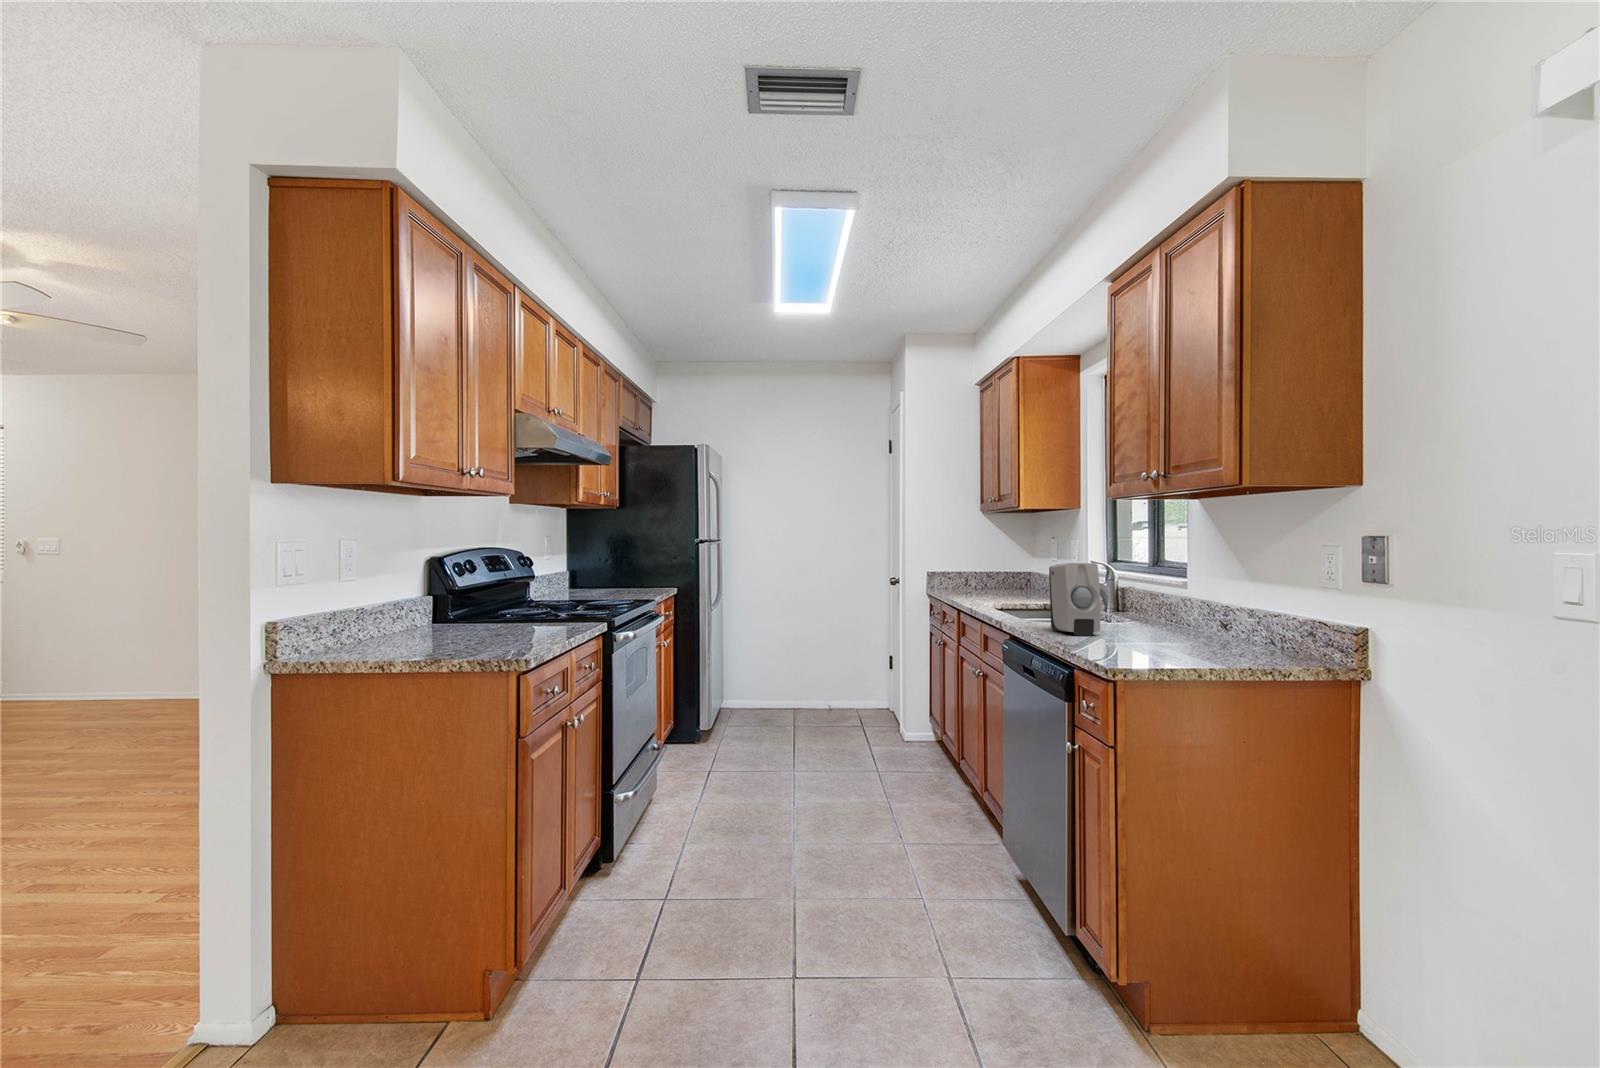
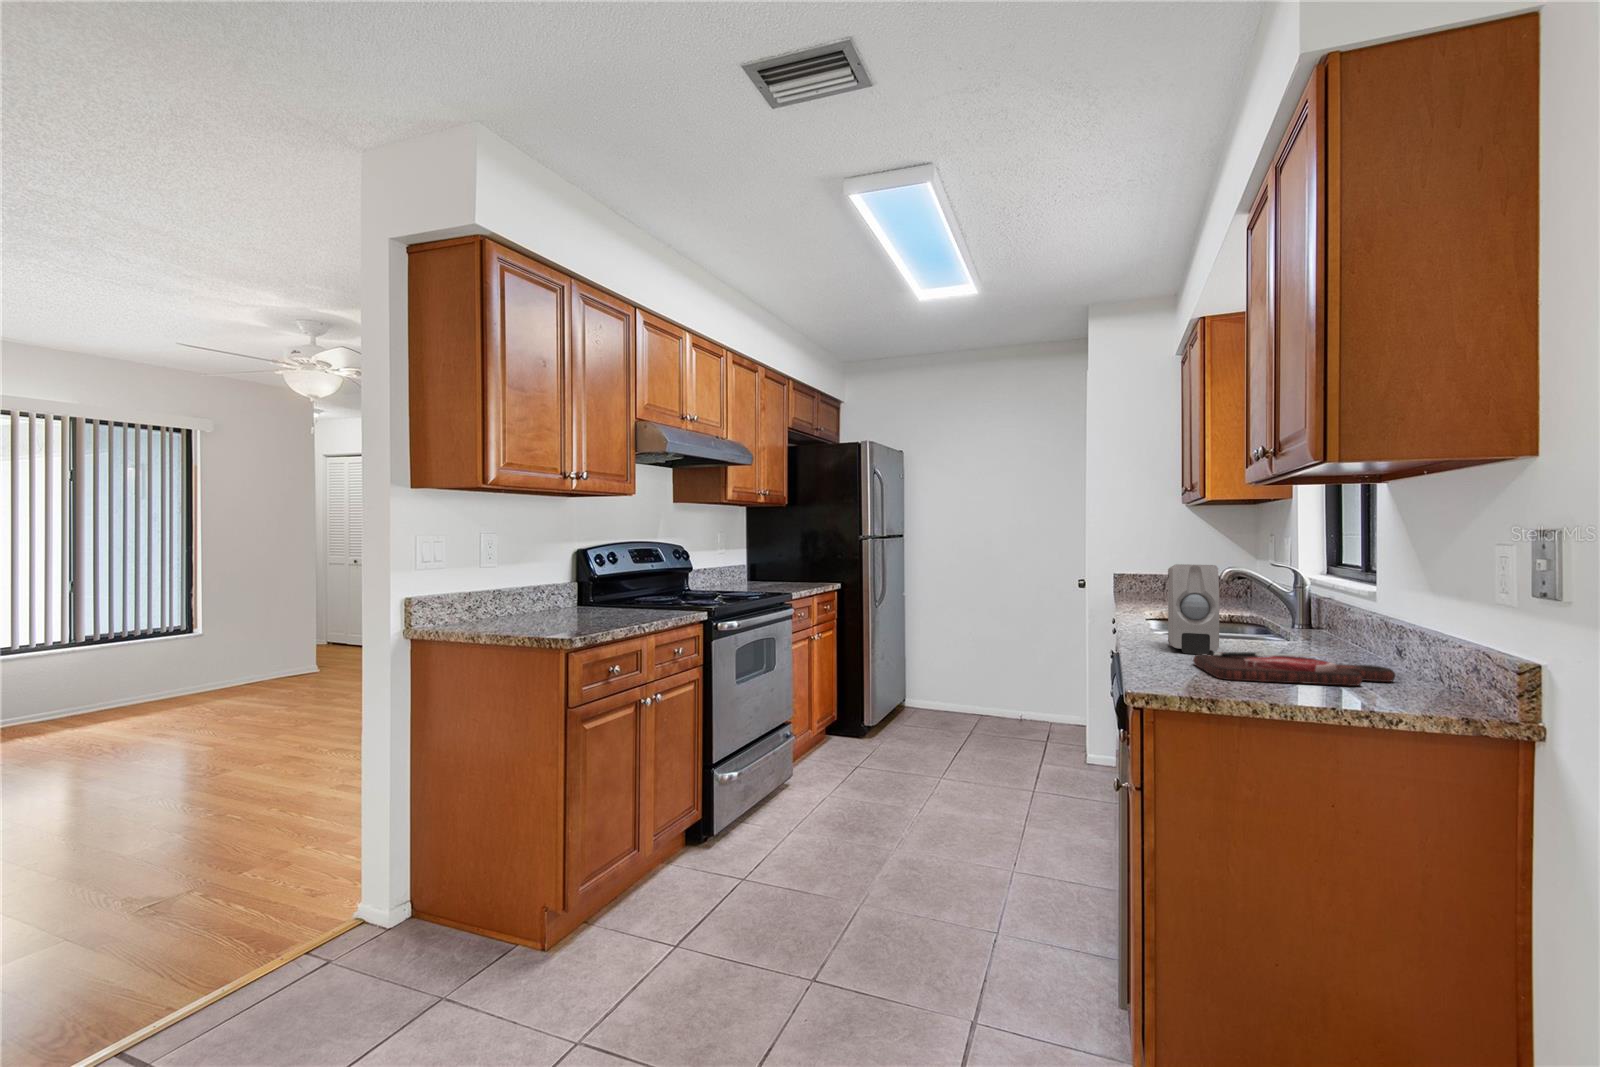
cutting board: none [1100,629,1237,654] -> present [1193,652,1395,686]

